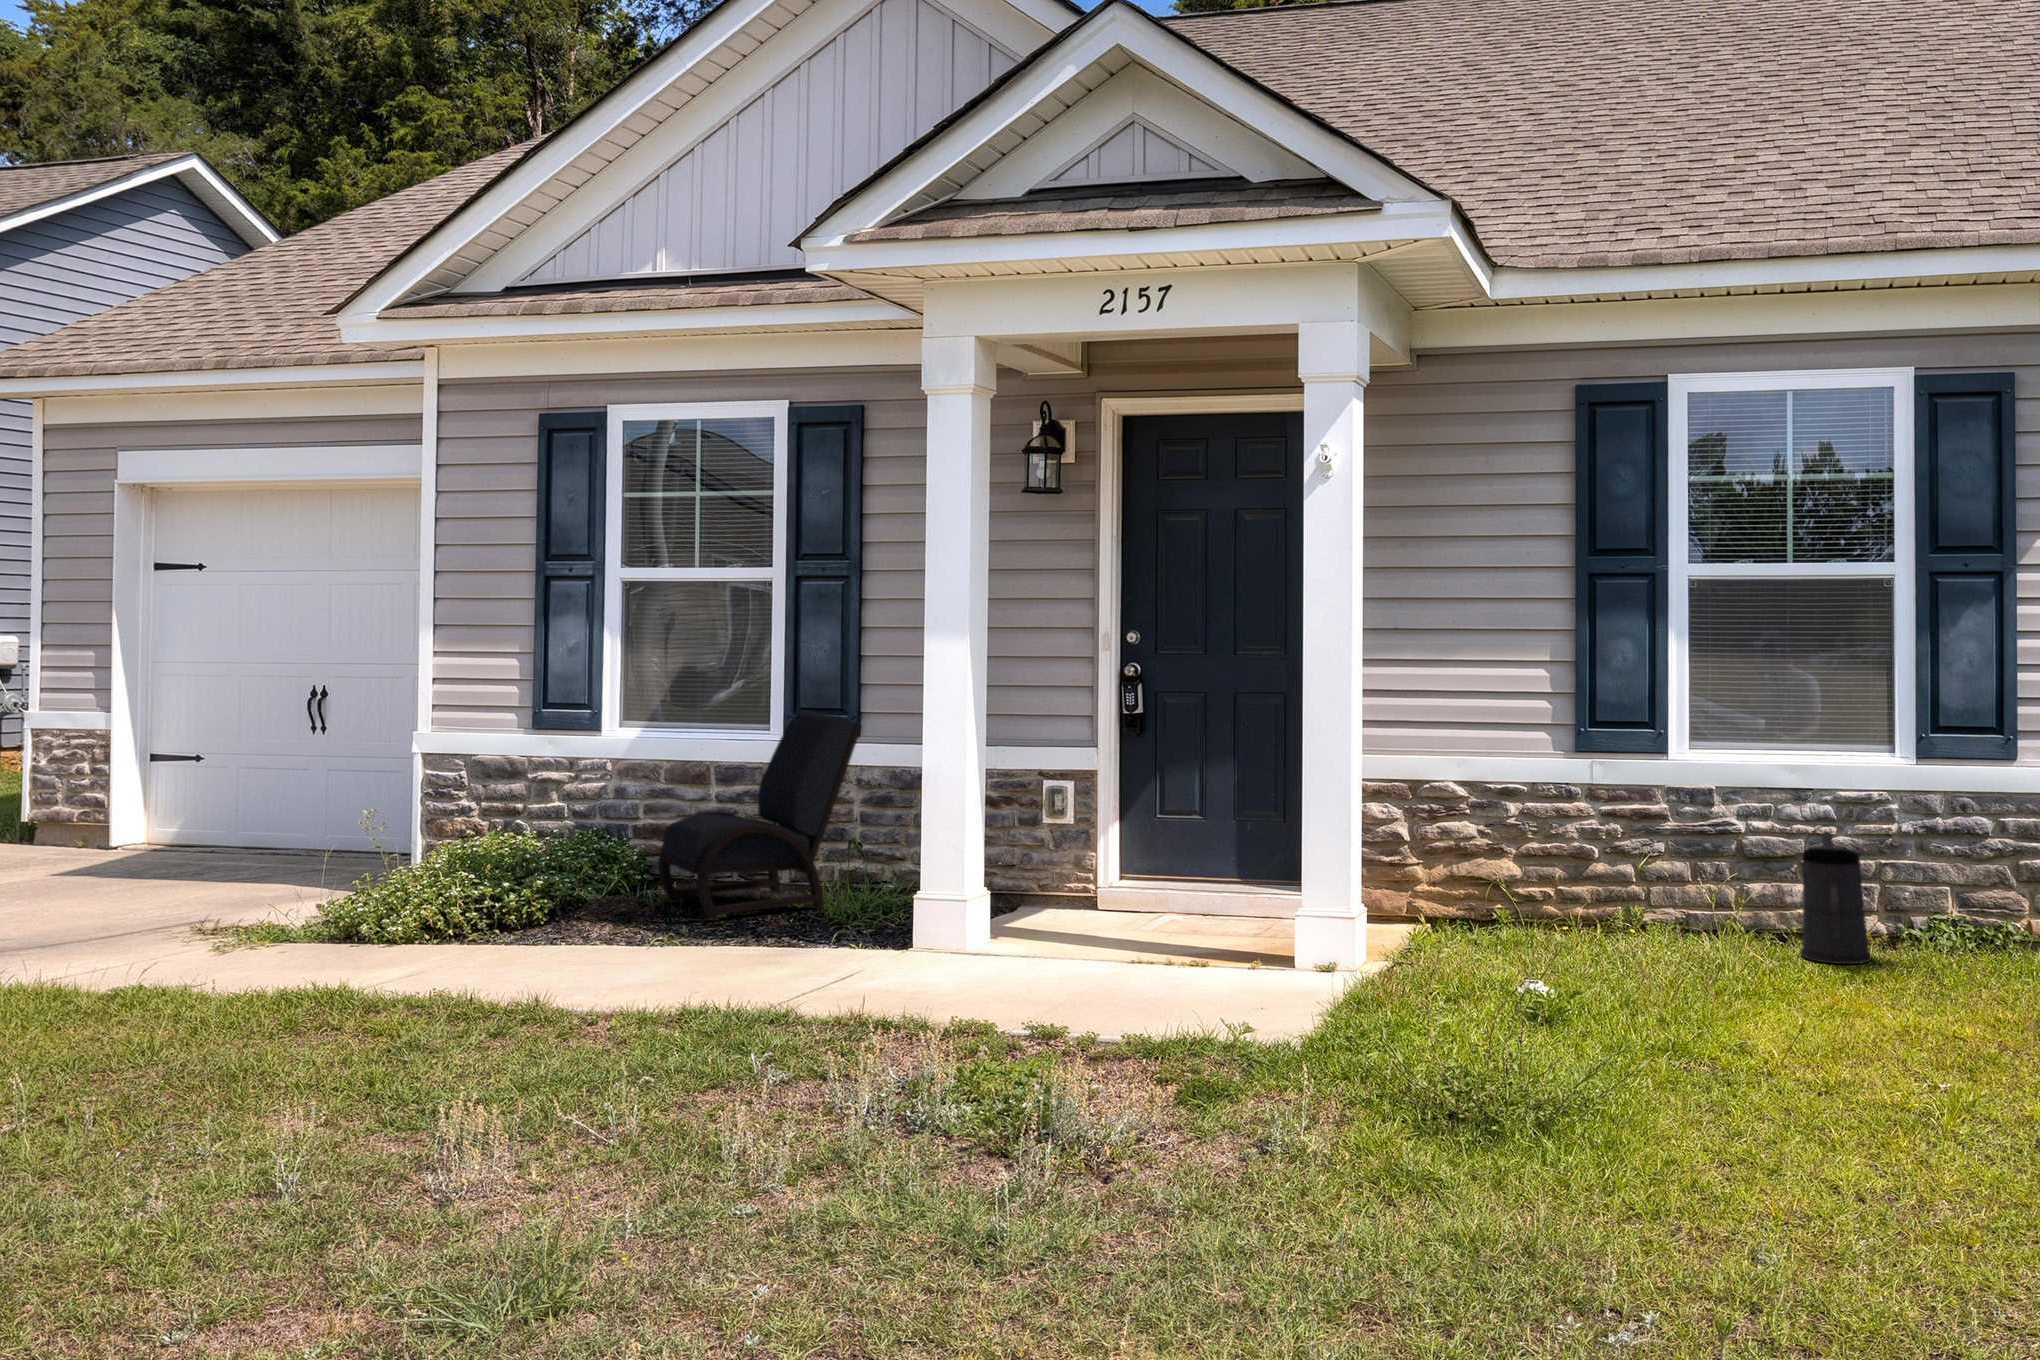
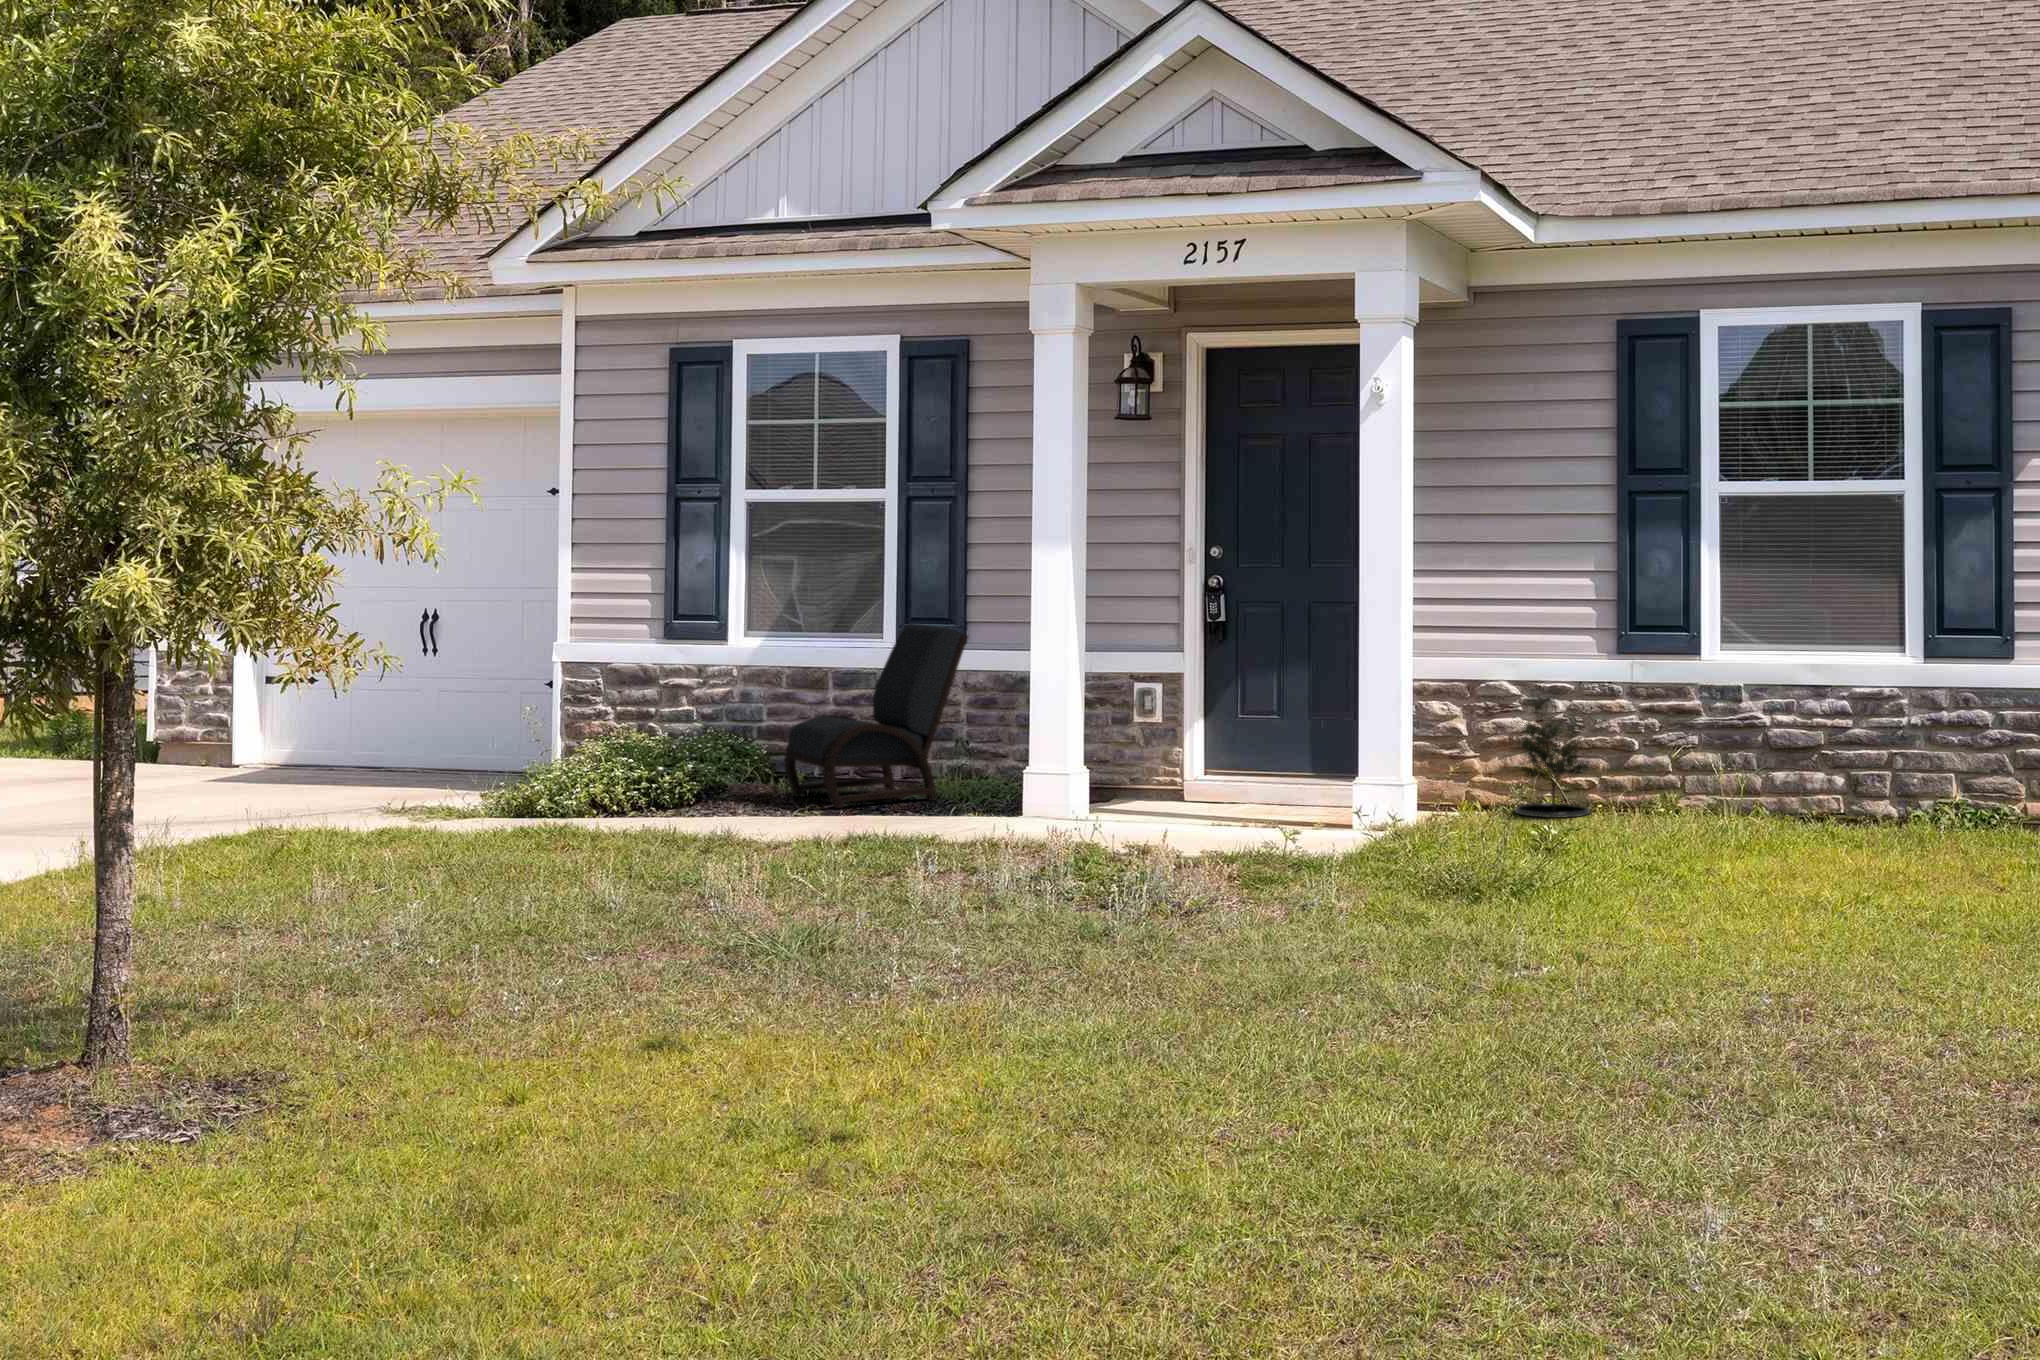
potted tree: none [1458,779,1552,938] -> present [1515,683,1590,818]
watering can: present [1800,824,1872,964] -> none [1804,713,1866,833]

